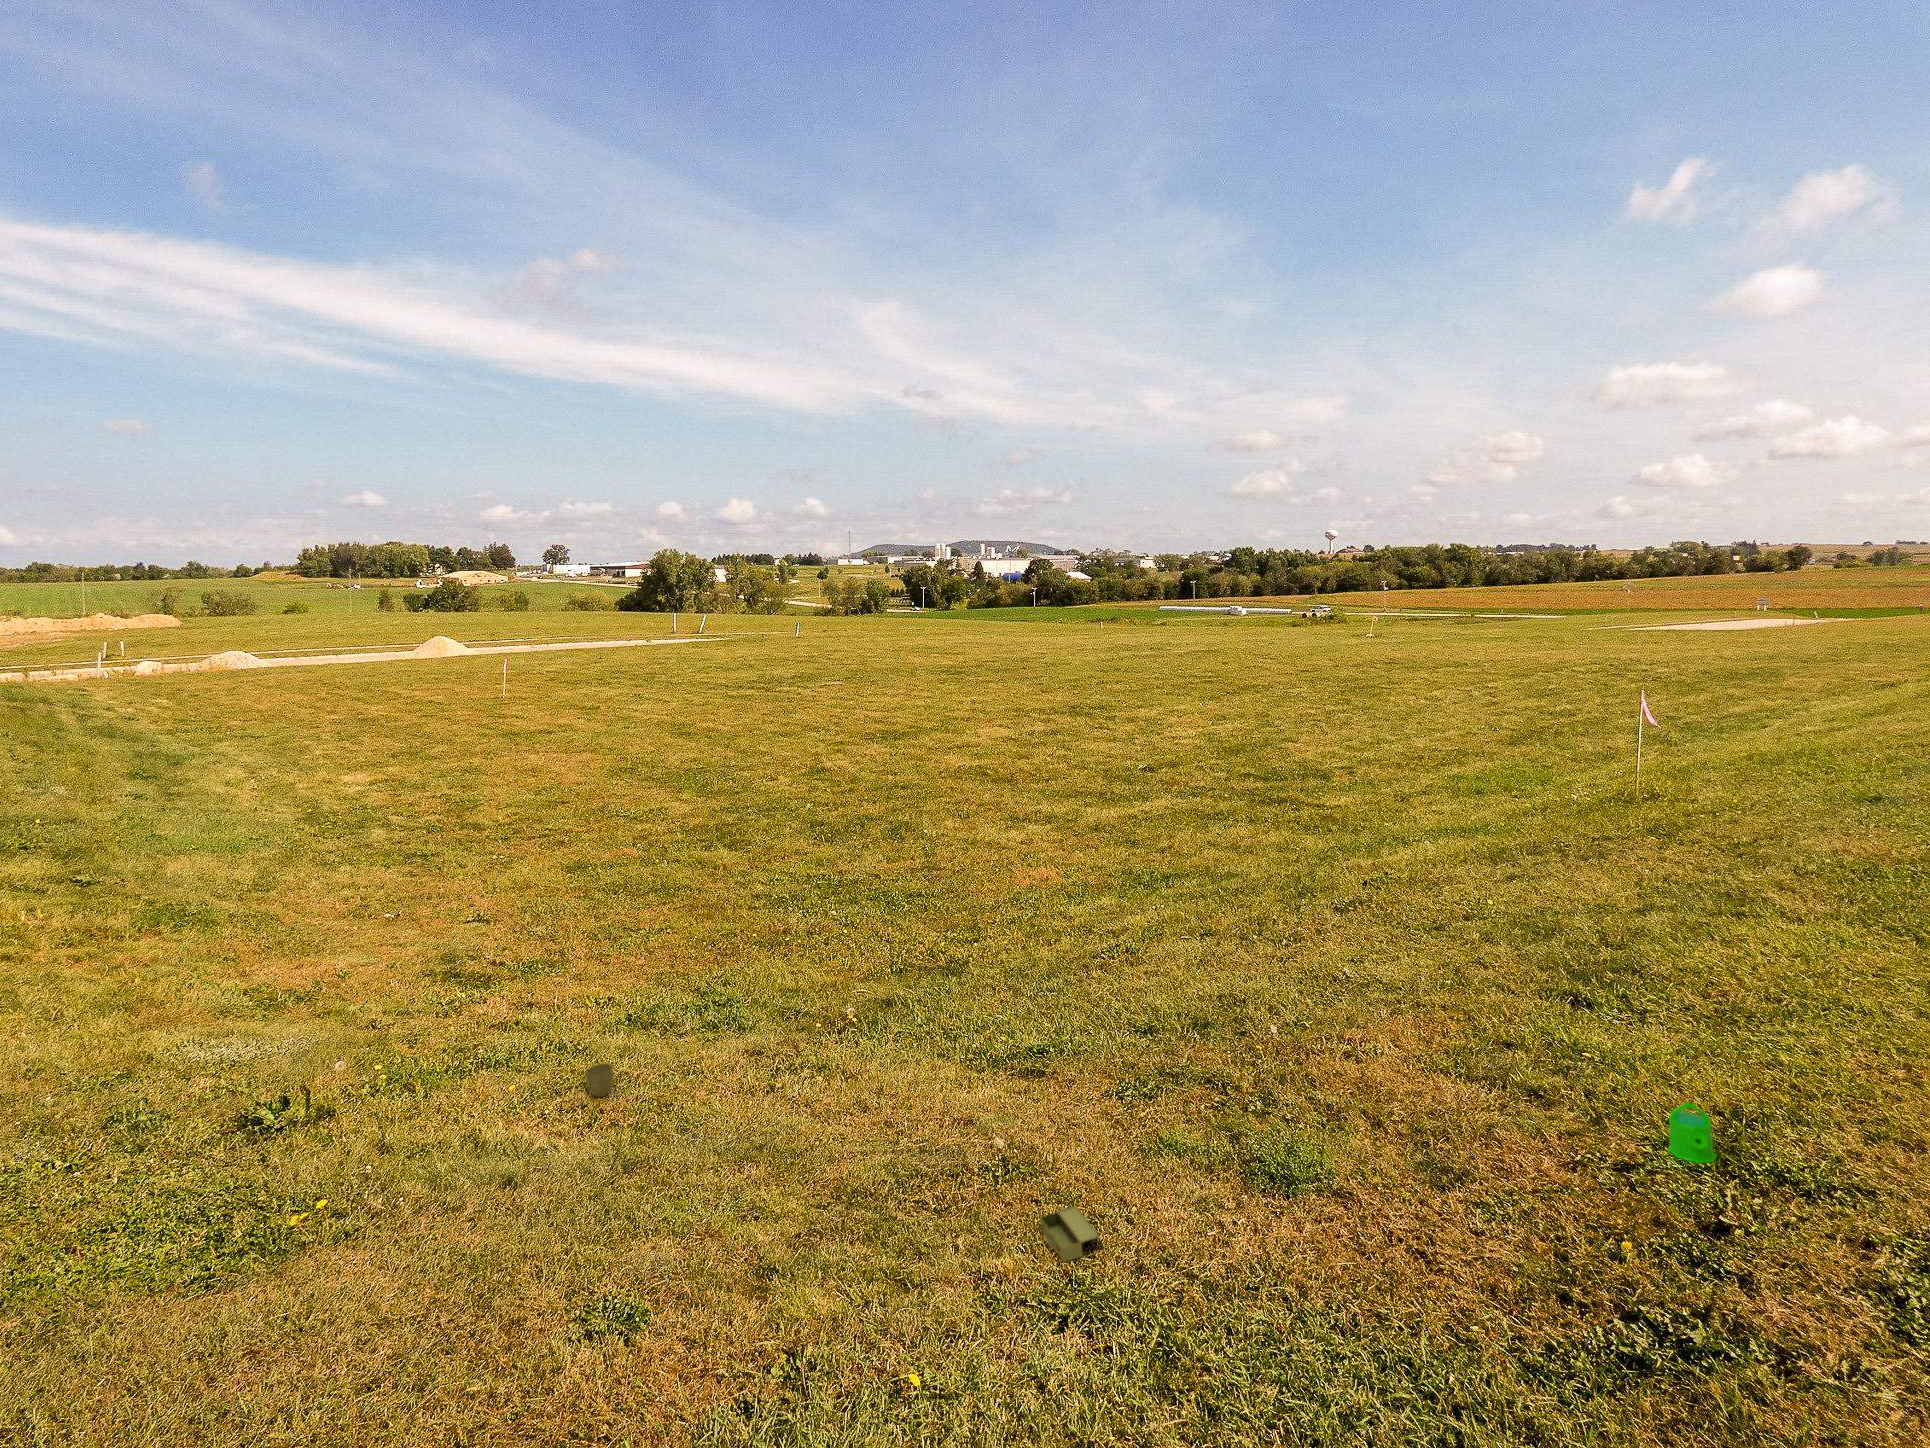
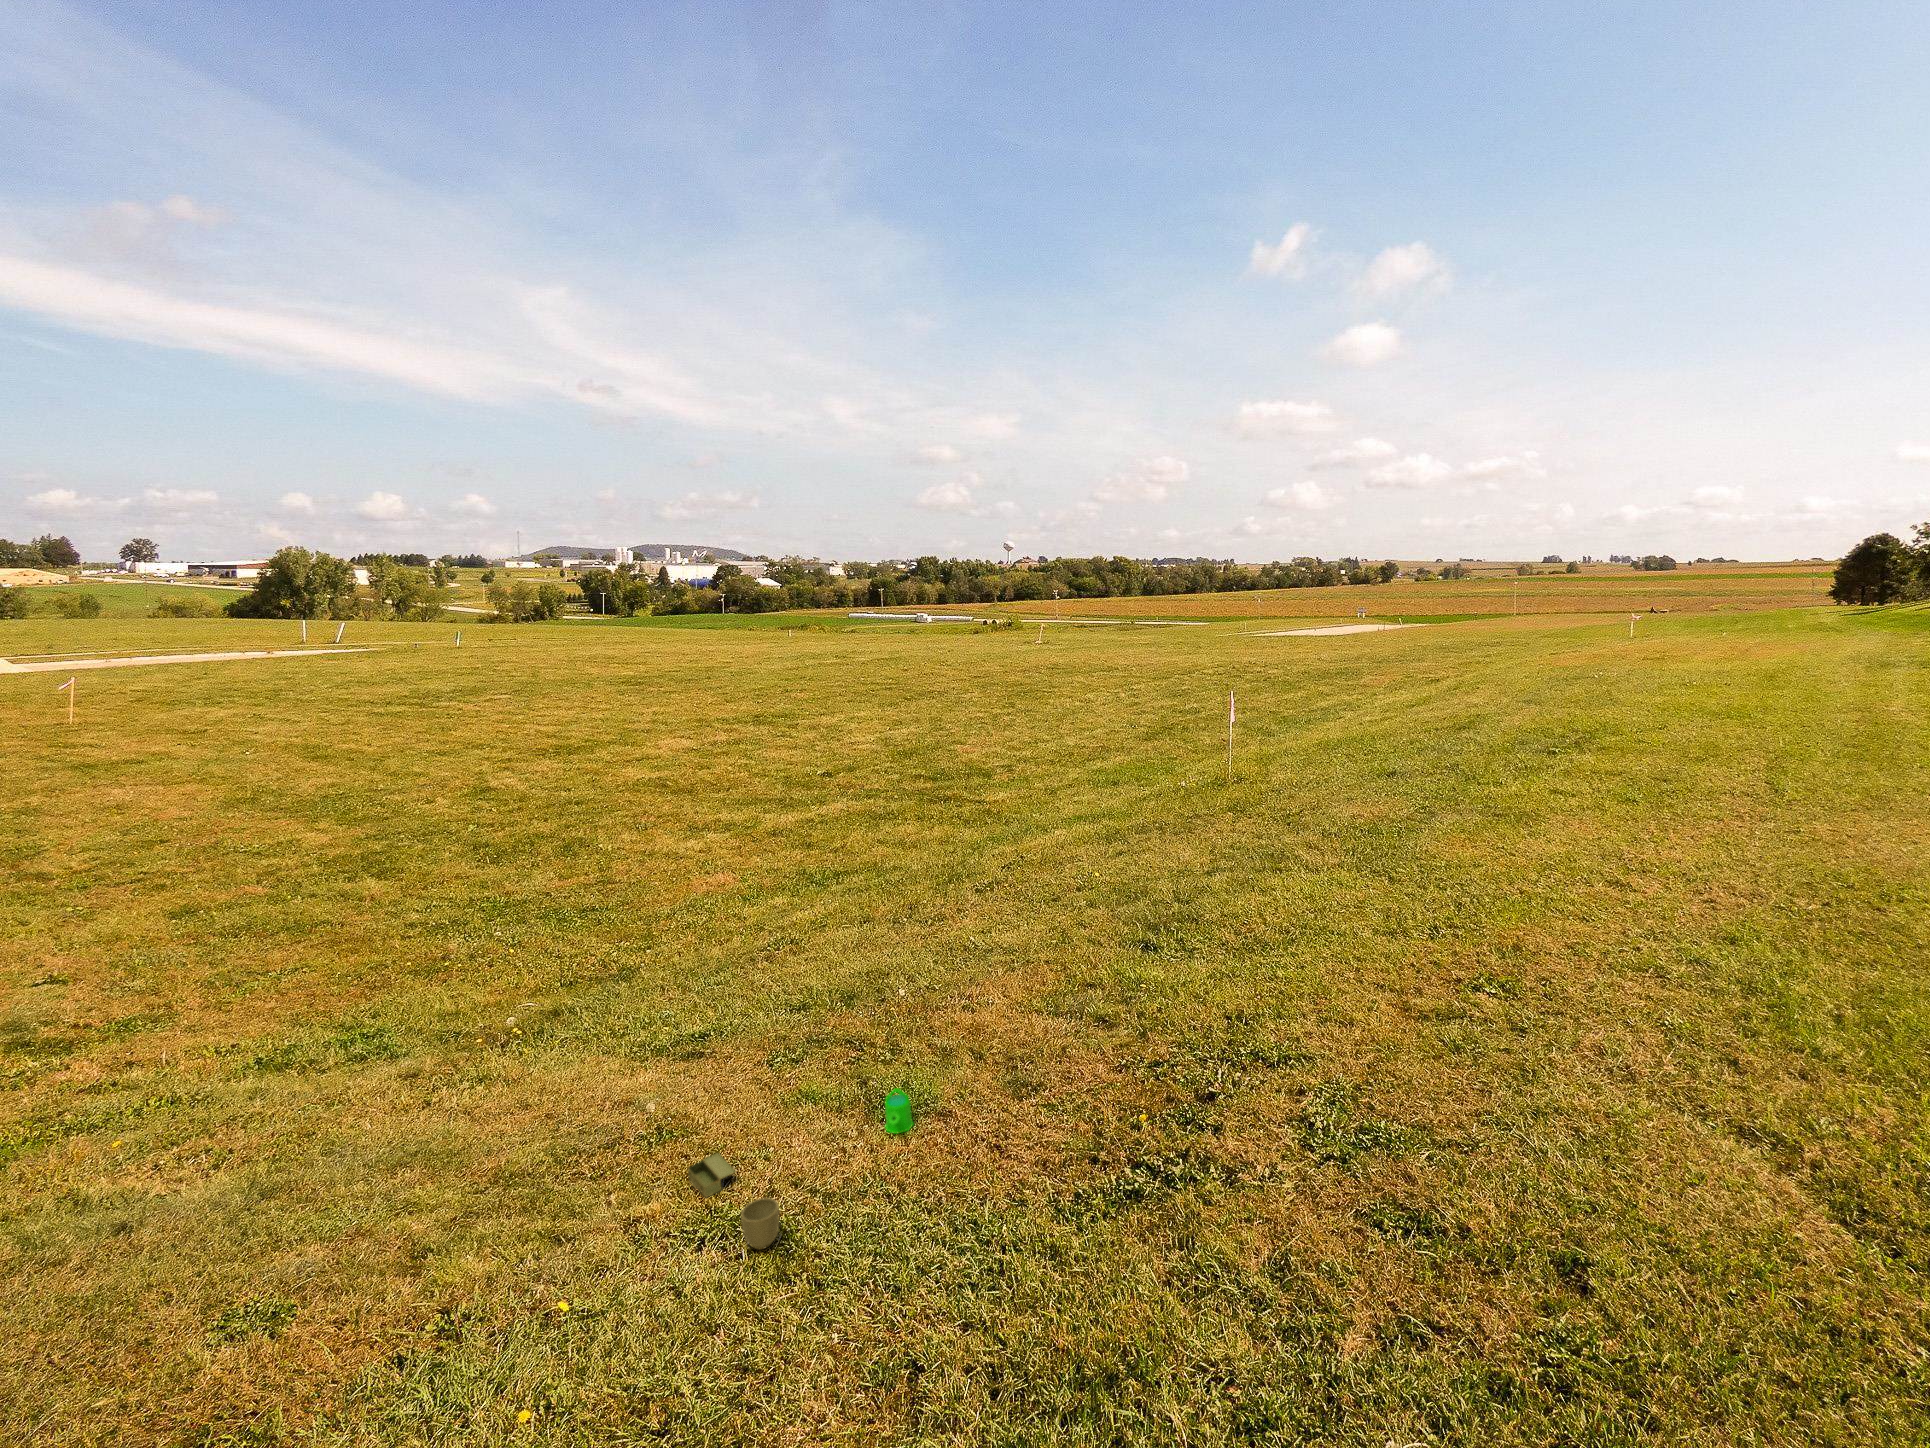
planter: present [585,1063,614,1097] -> present [741,1198,779,1250]
watering can: present [1668,1102,1717,1163] -> present [885,1088,914,1134]

